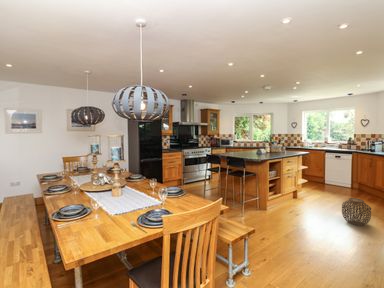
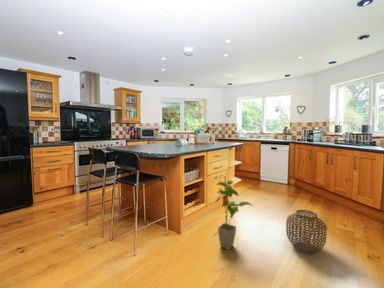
house plant: none [291,176,318,219] -> present [217,181,252,249]

